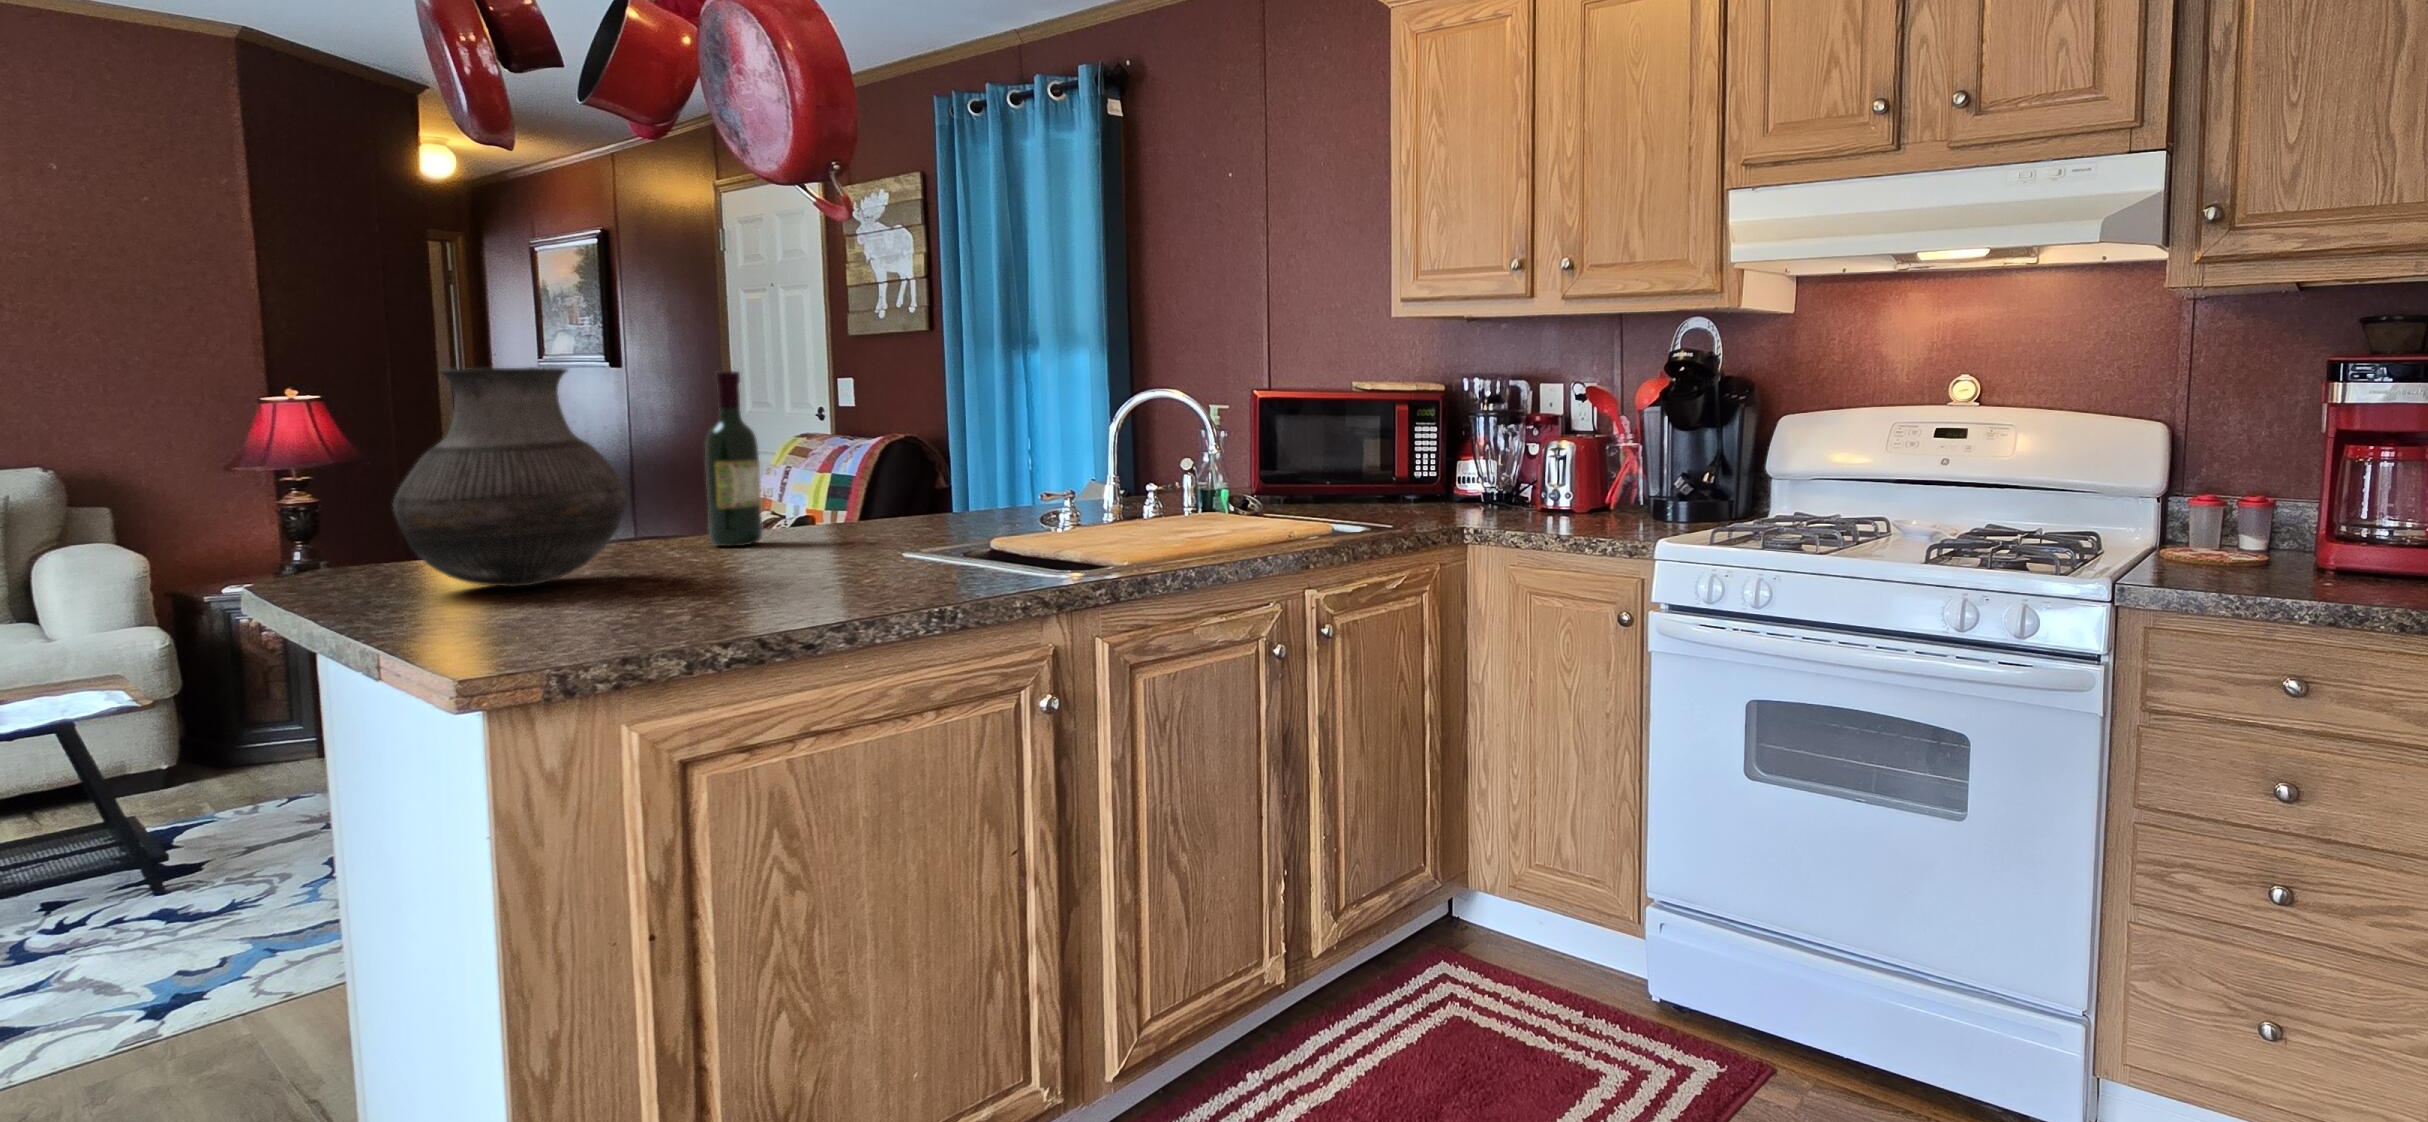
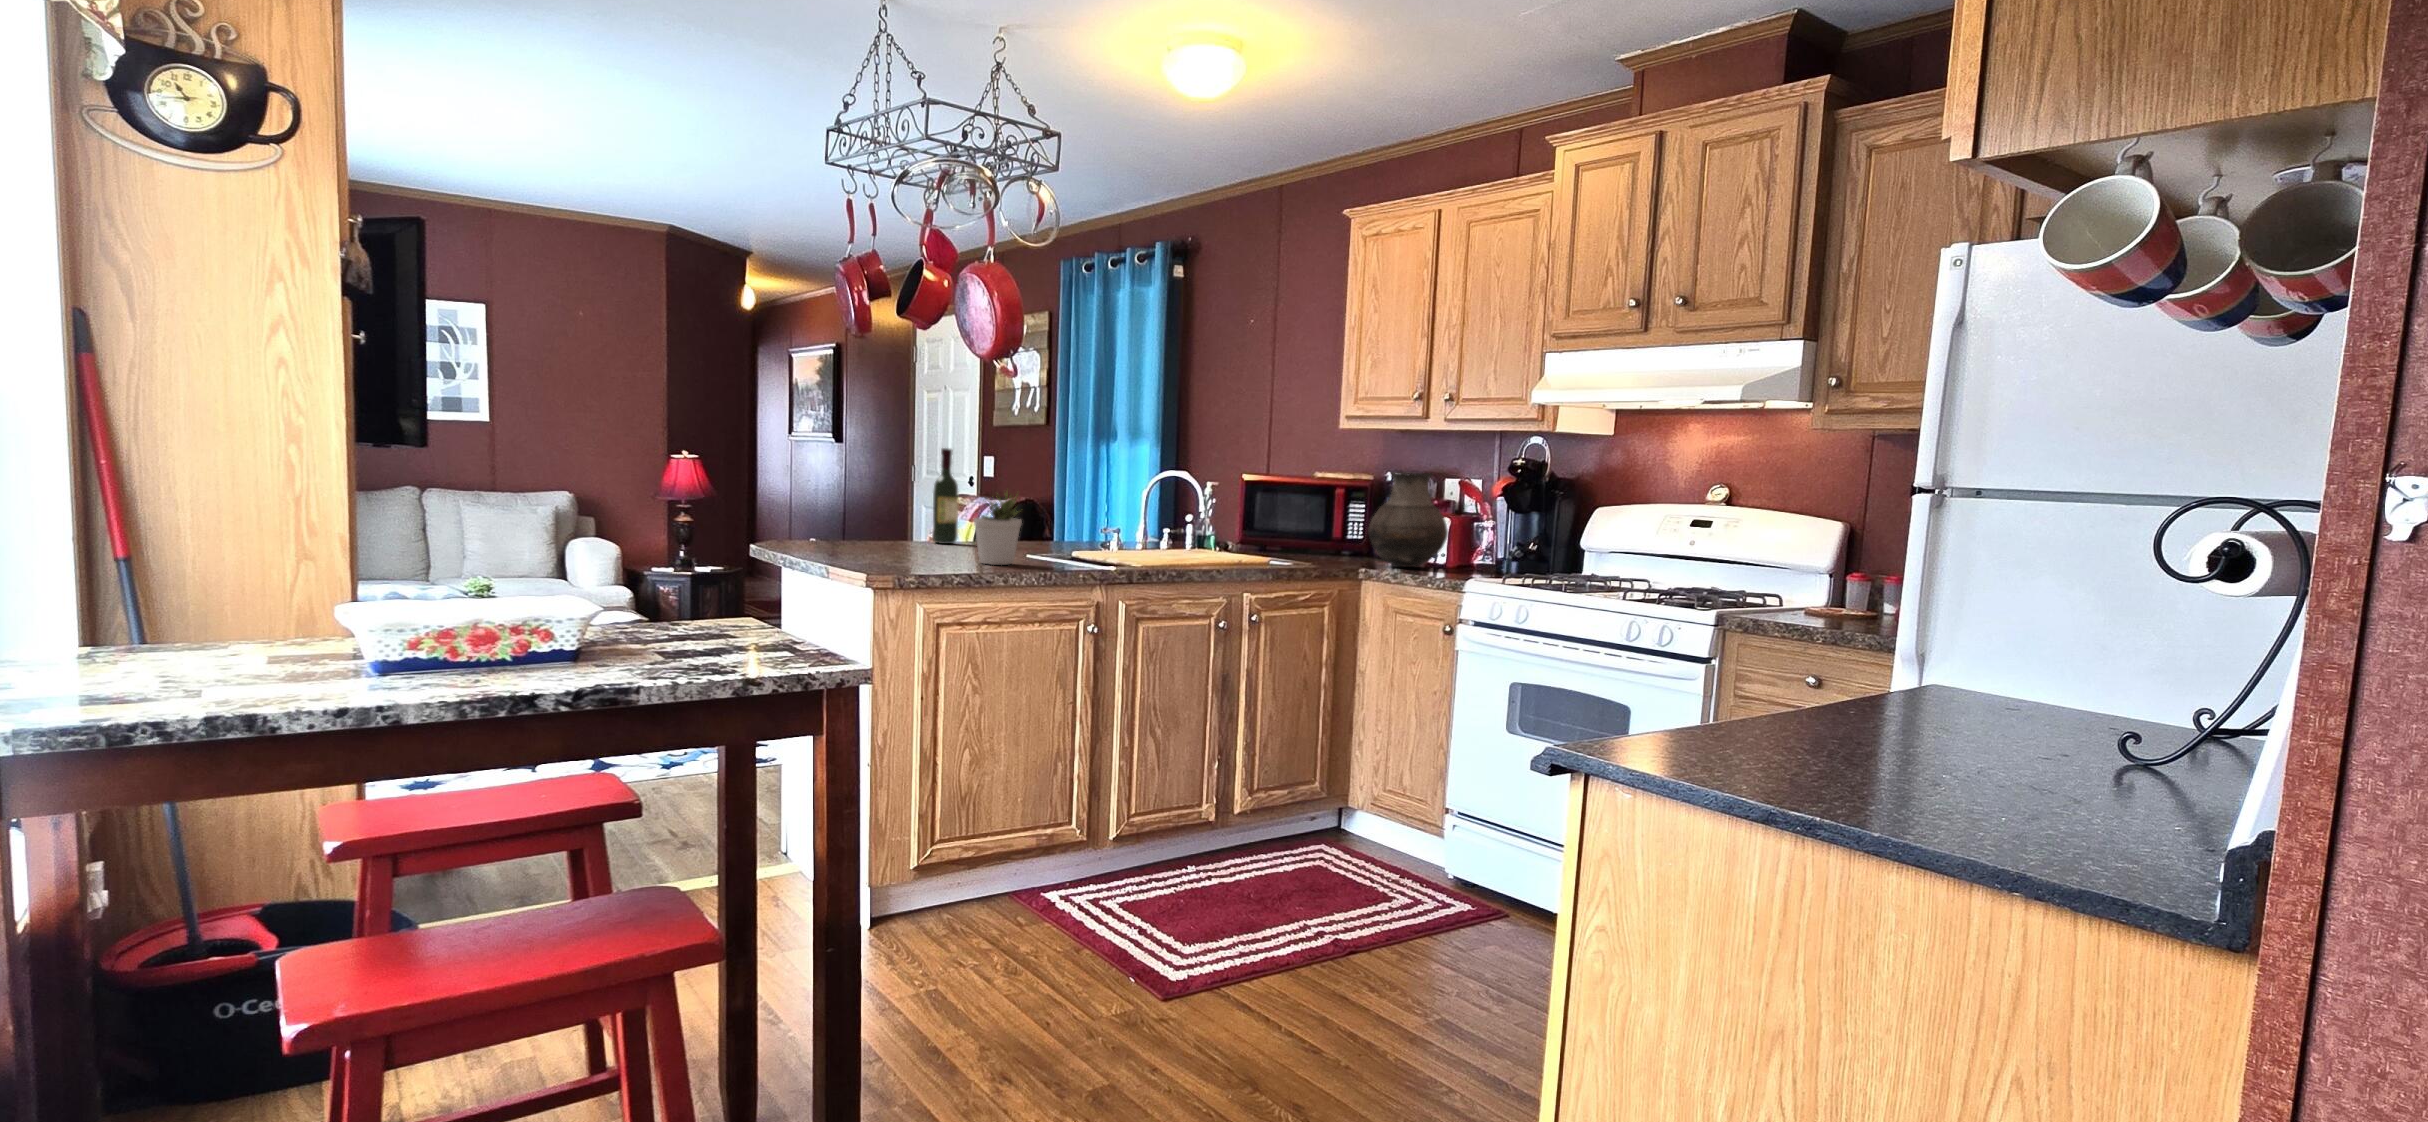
vase: present [393,367,626,587] -> present [1369,472,1448,567]
potted plant: none [767,448,880,608] -> present [974,493,1022,565]

